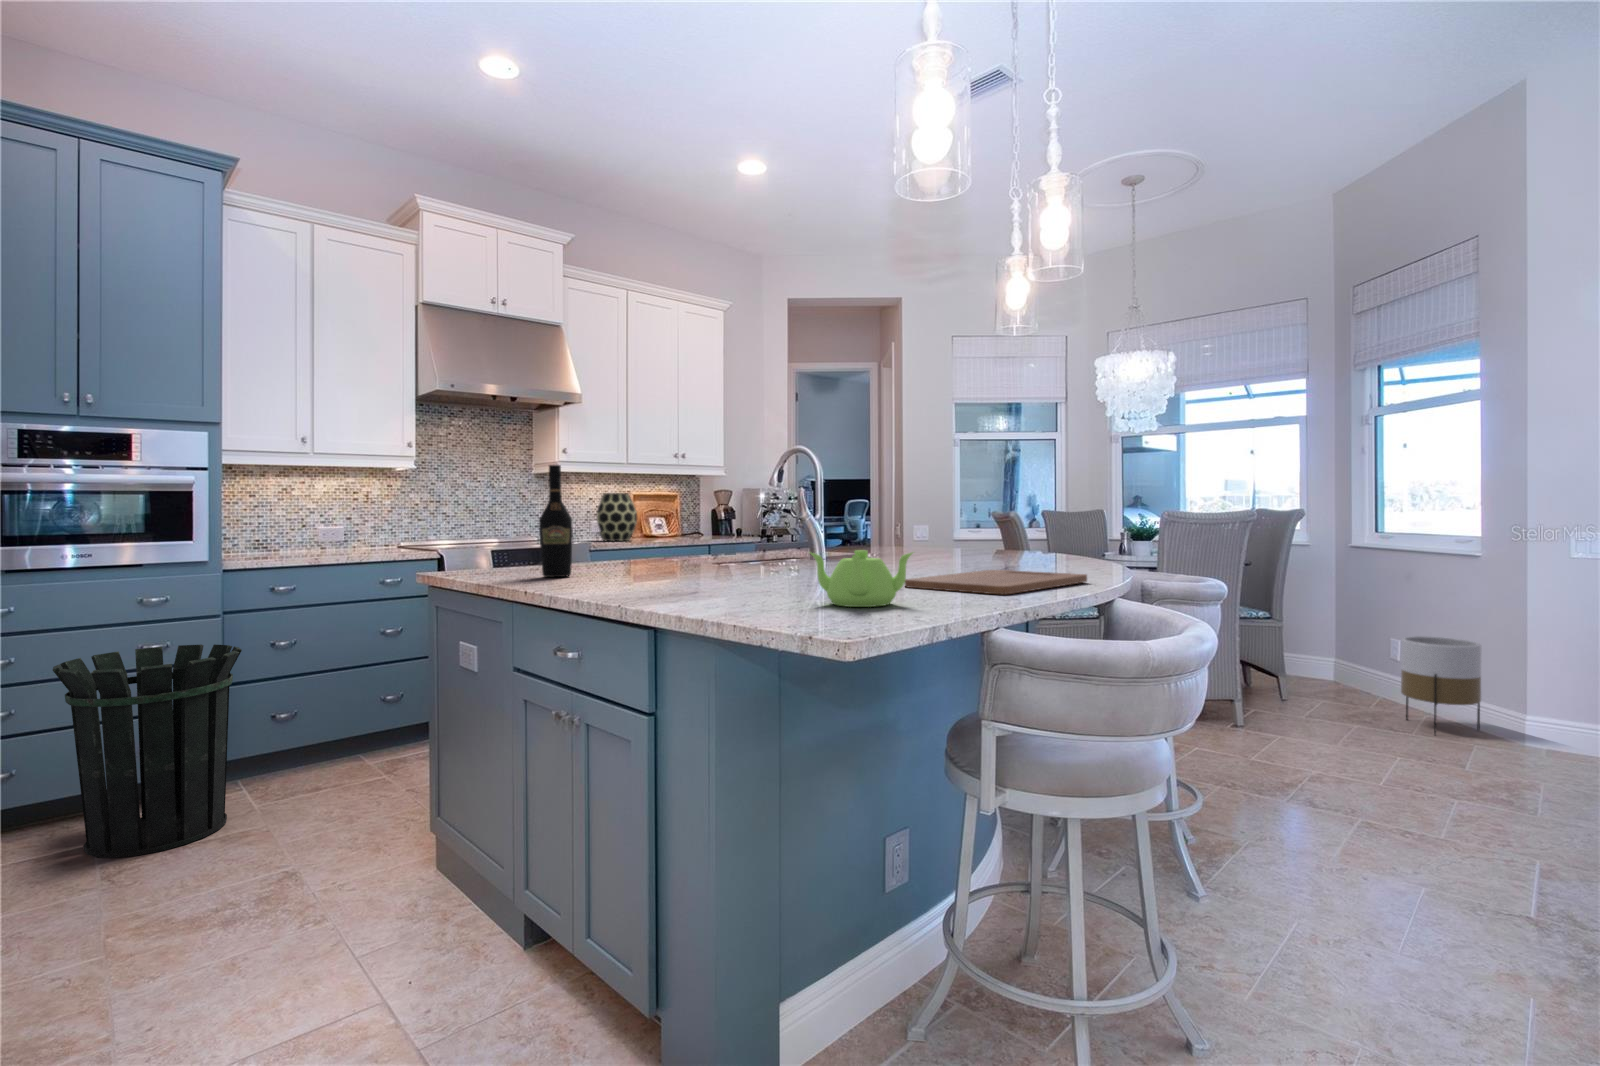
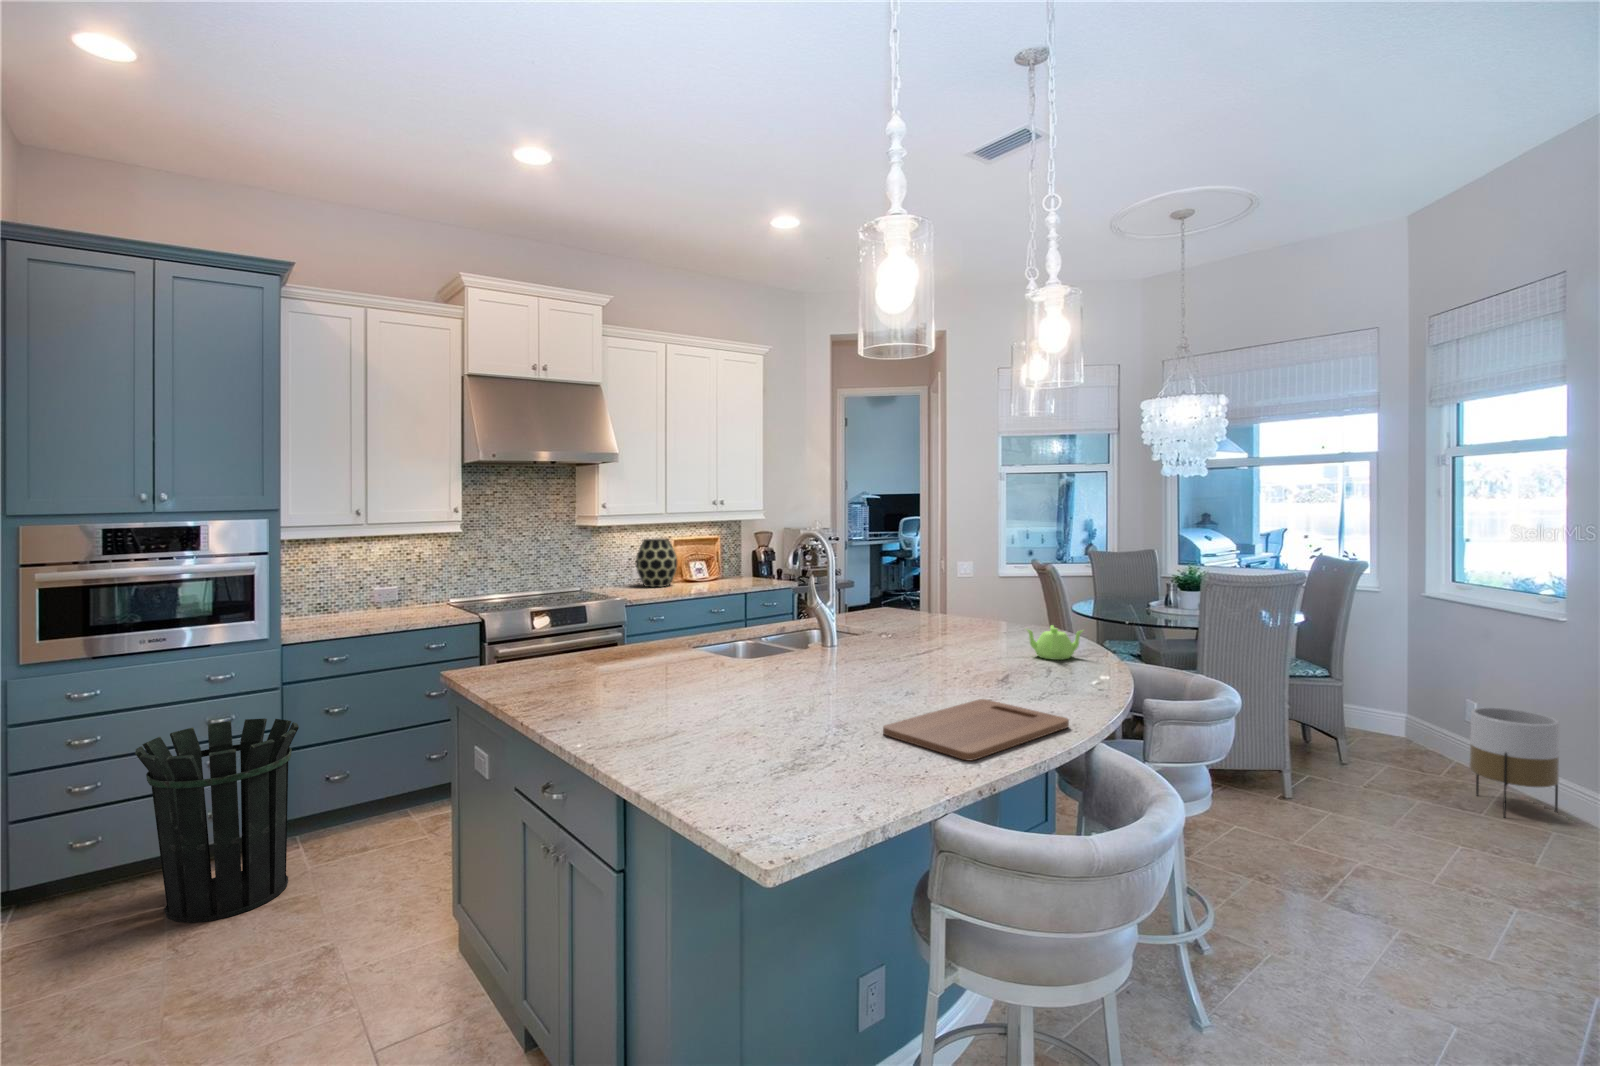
wine bottle: present [539,465,573,577] -> none [550,588,582,696]
teapot: present [811,550,912,607] -> present [1027,625,1083,660]

